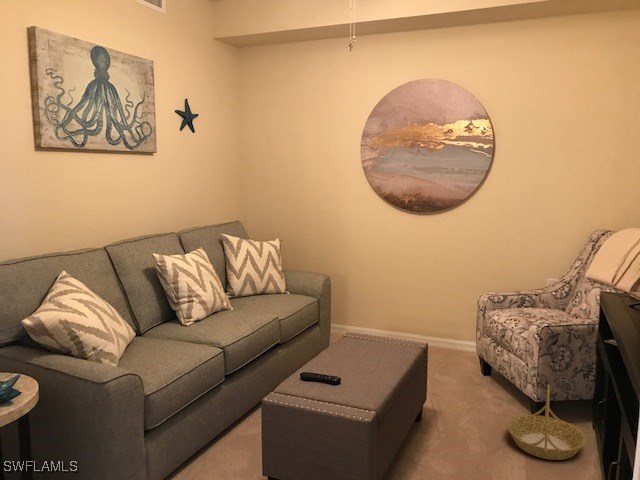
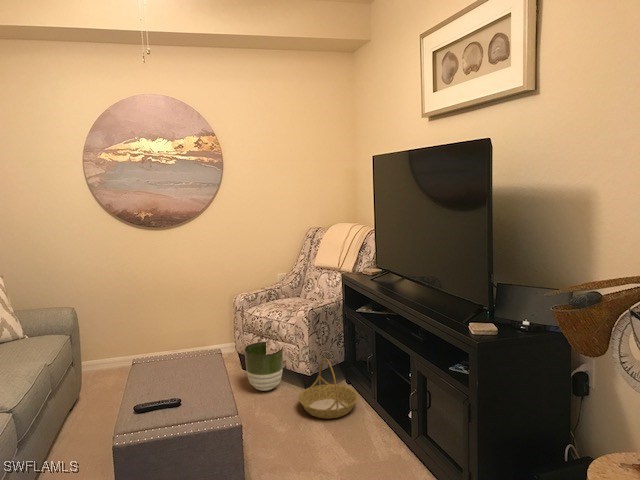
planter: none [468,349,514,404] -> present [244,342,283,391]

